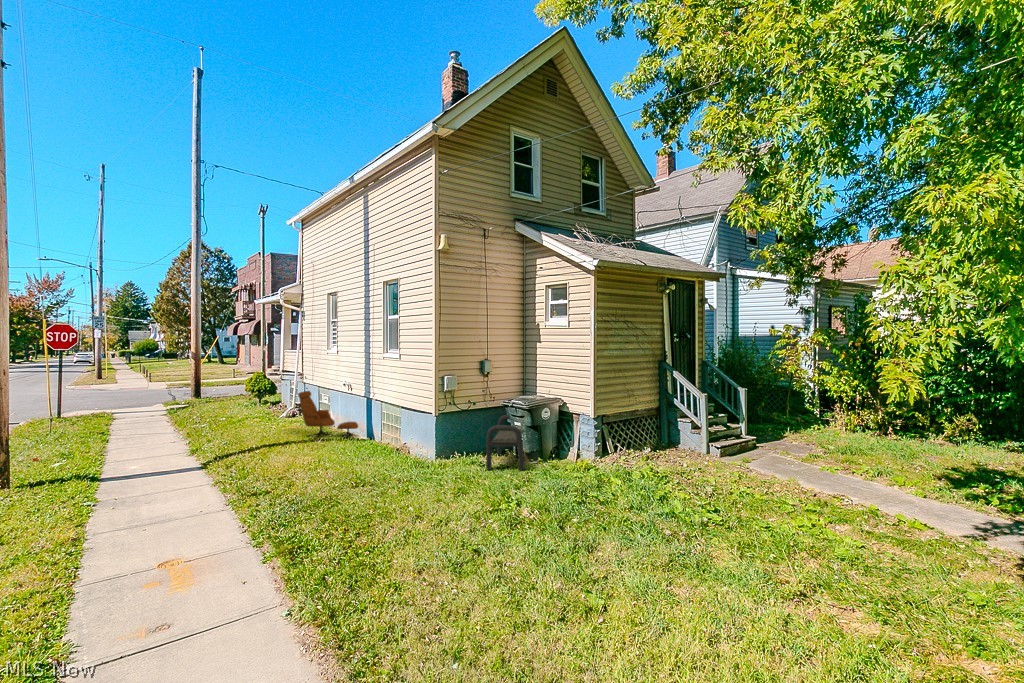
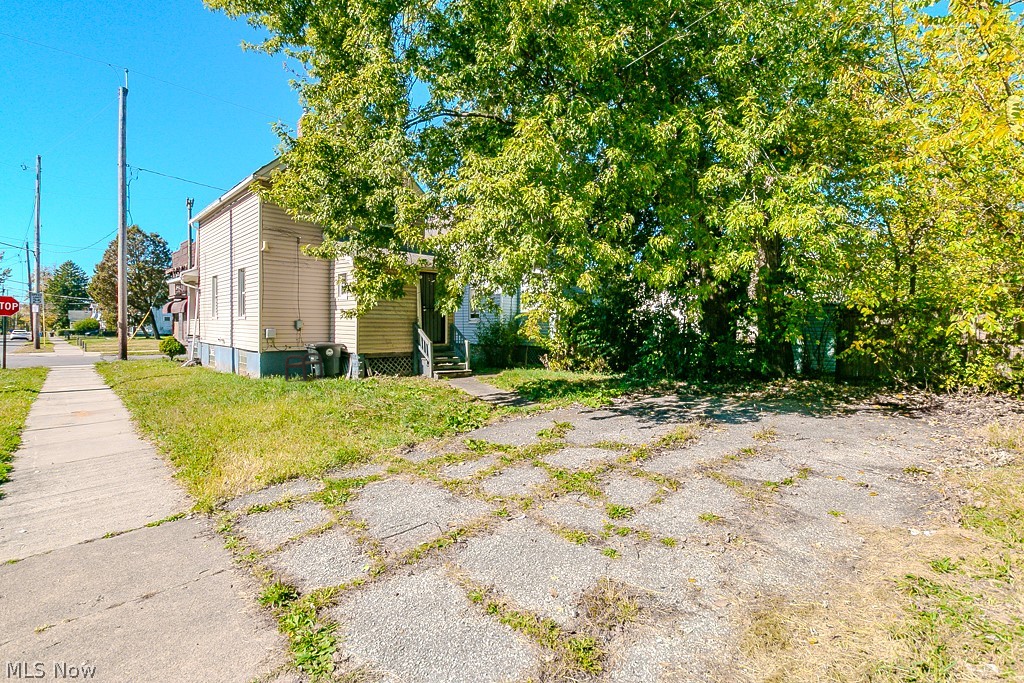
lounge chair: present [298,391,358,439] -> none [185,342,228,374]

